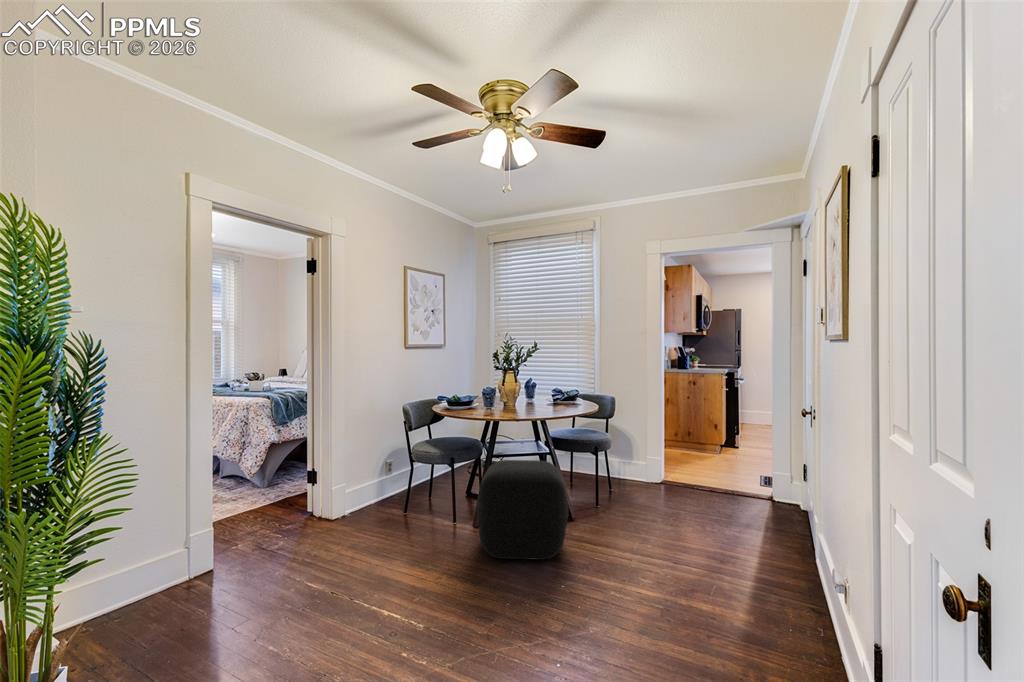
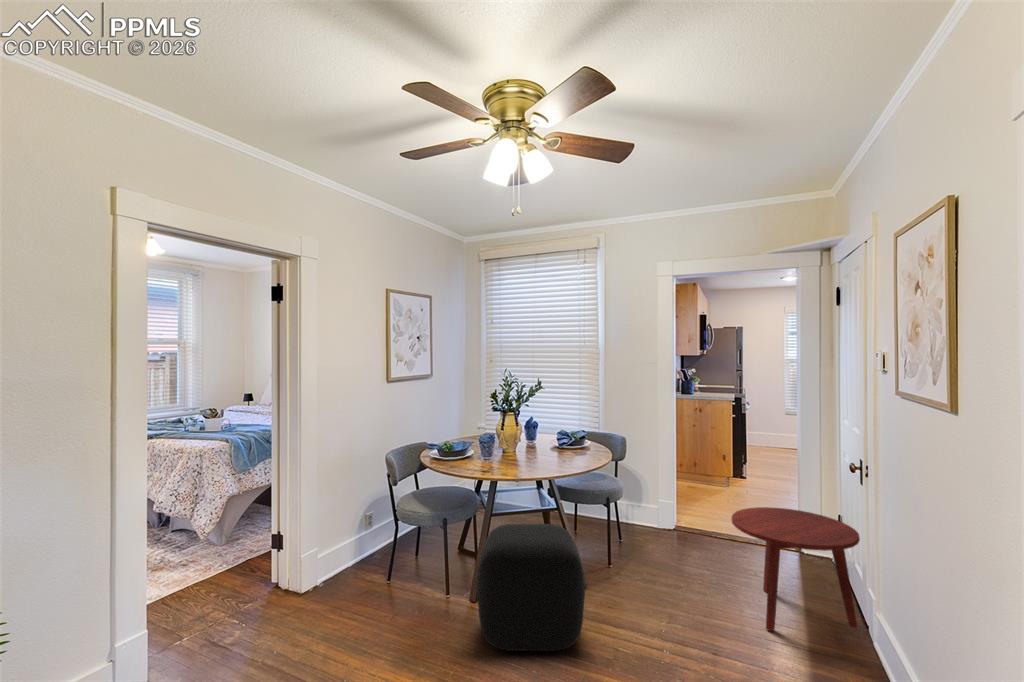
side table: none [700,453,808,552] -> present [732,507,860,631]

